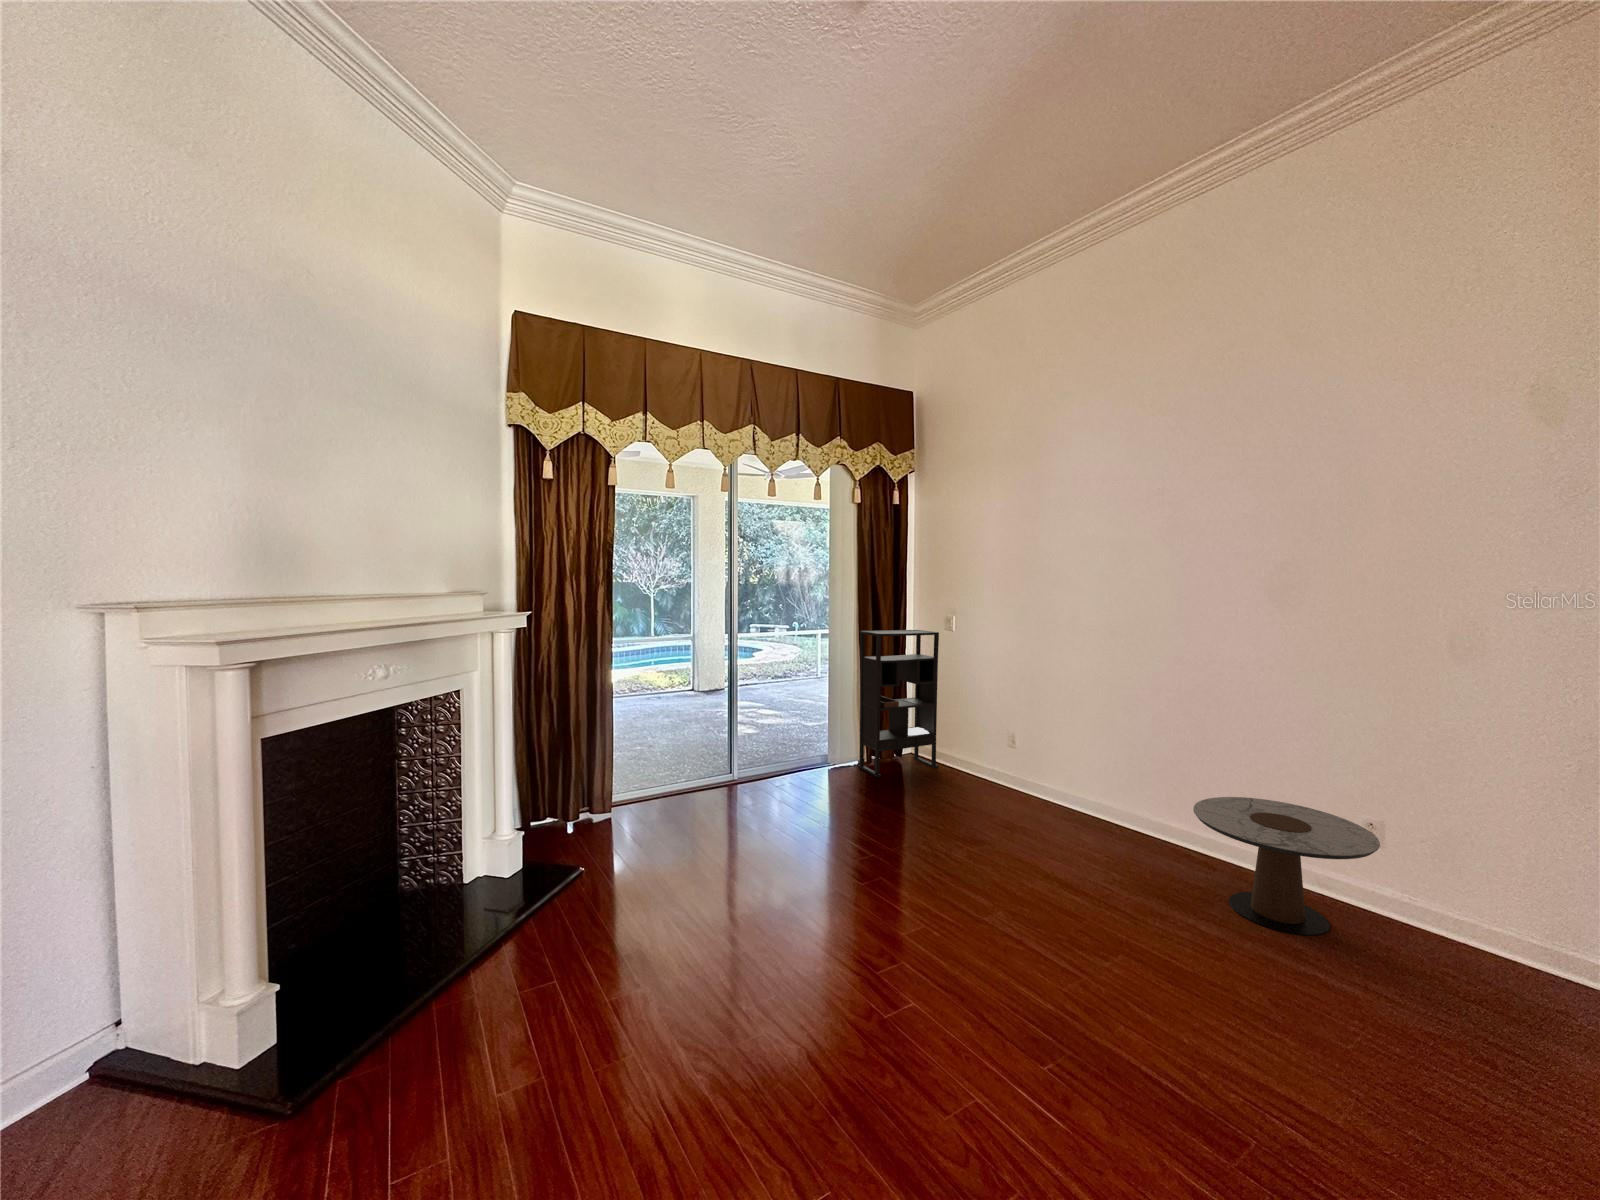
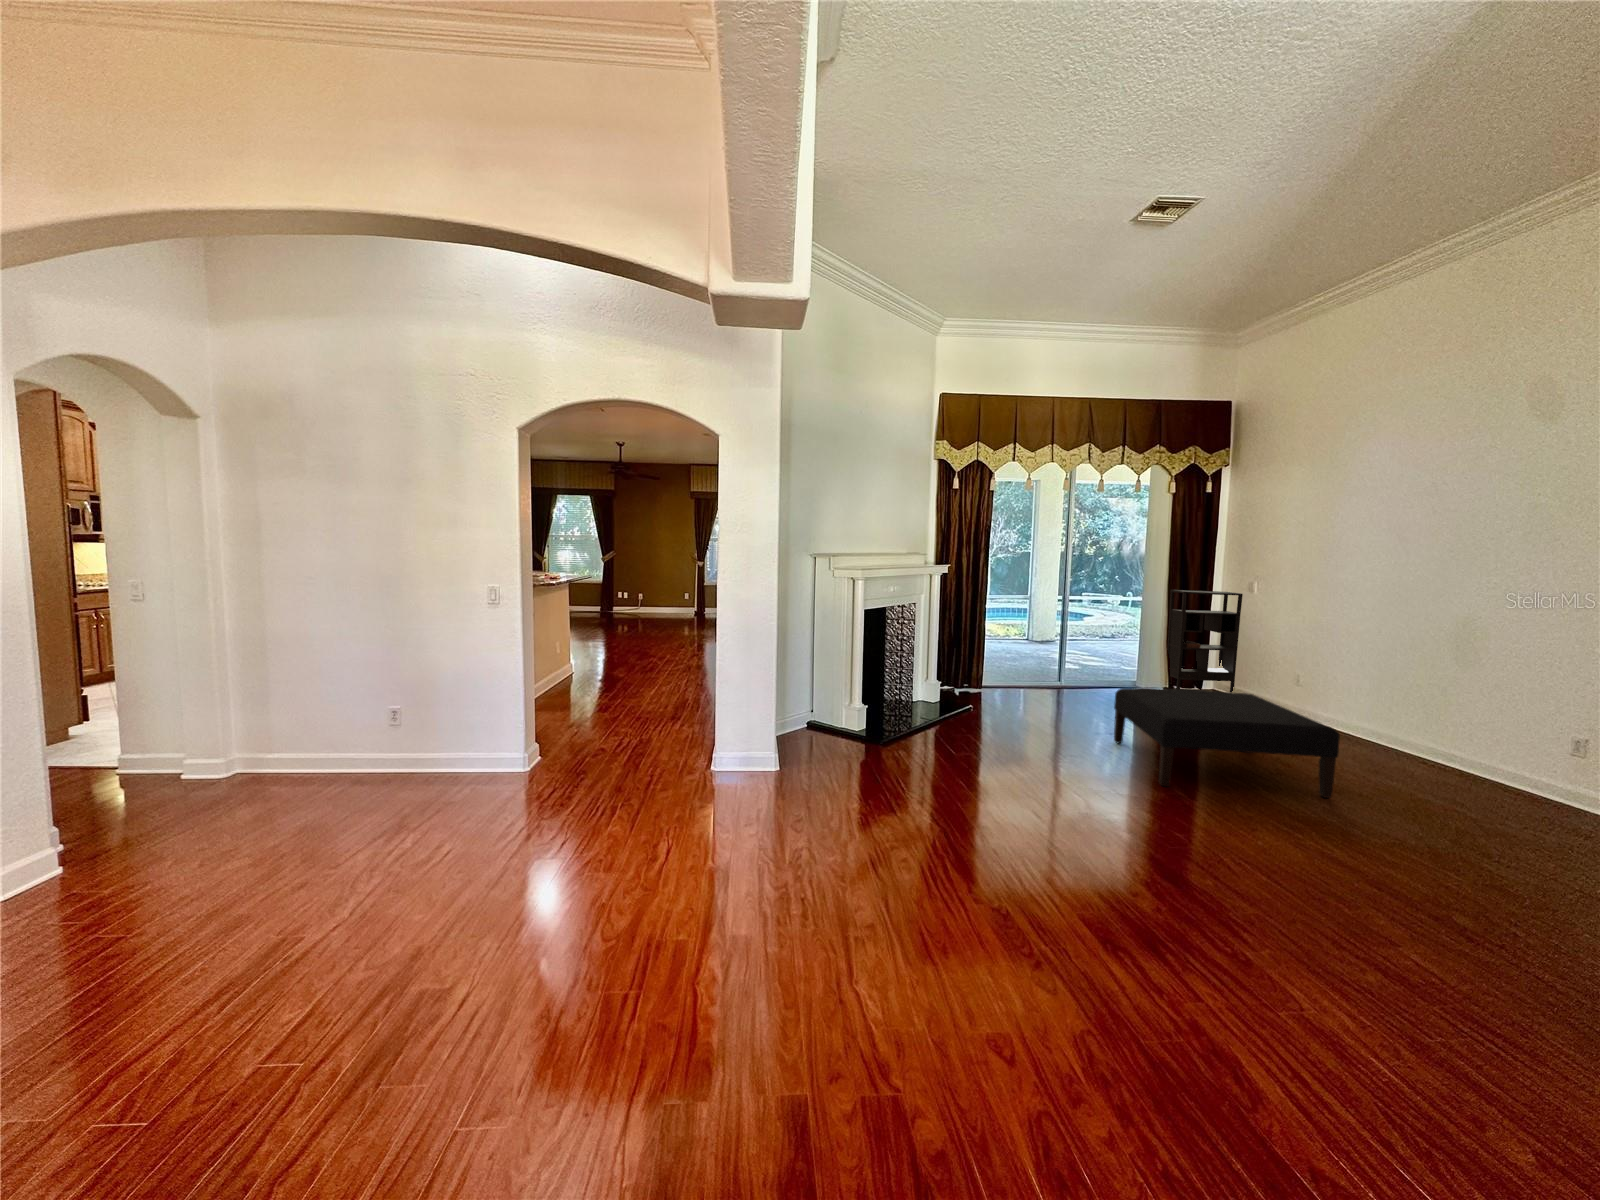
side table: present [1193,797,1380,936] -> none [1406,711,1558,799]
ottoman: none [823,806,1200,1105] -> present [1114,688,1340,798]

